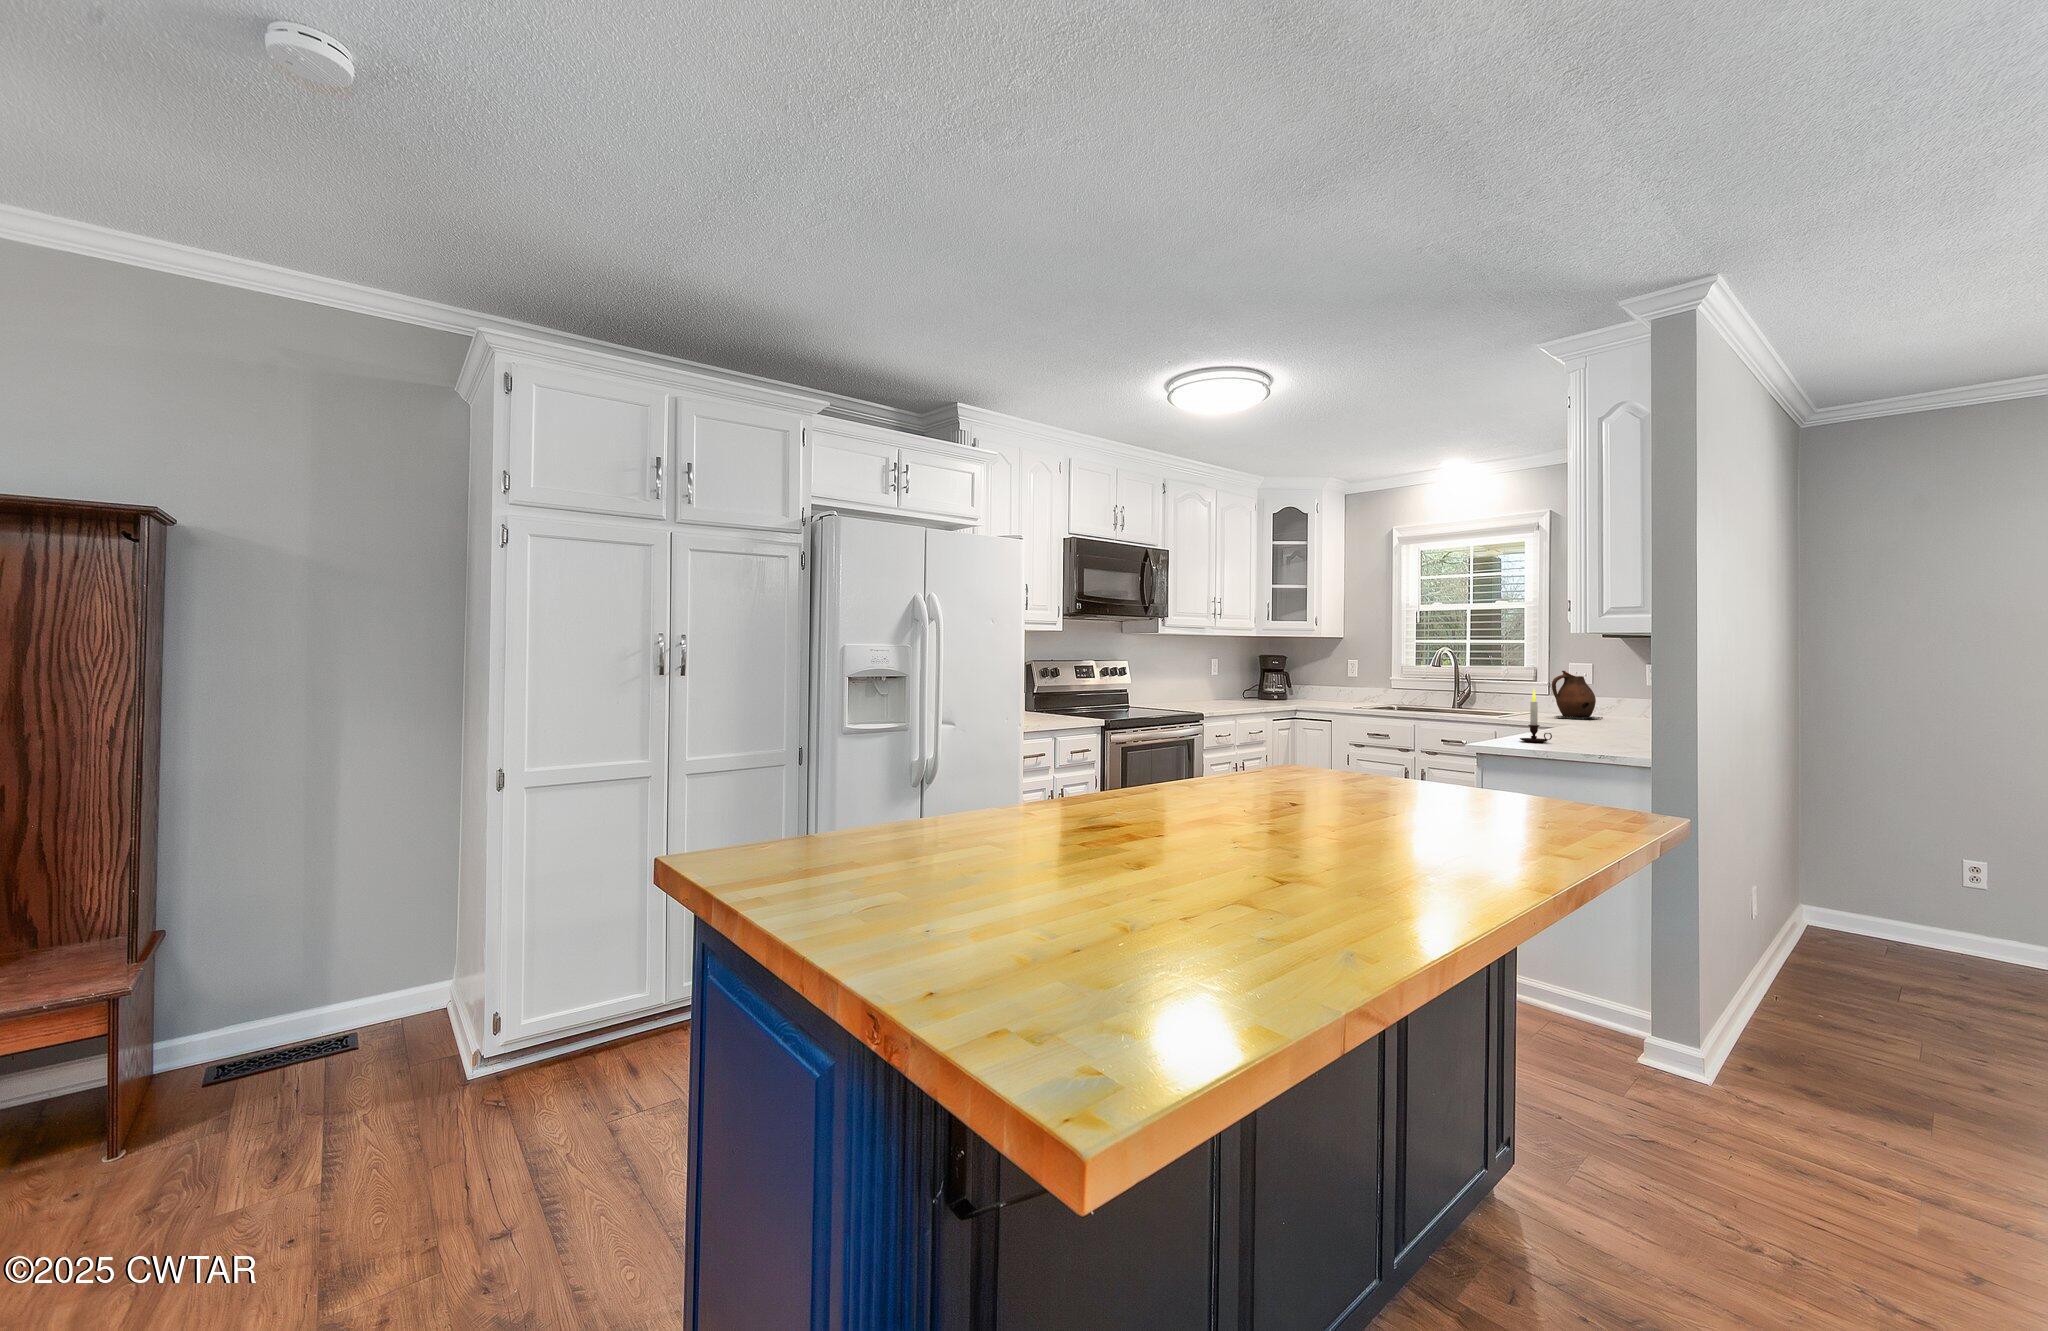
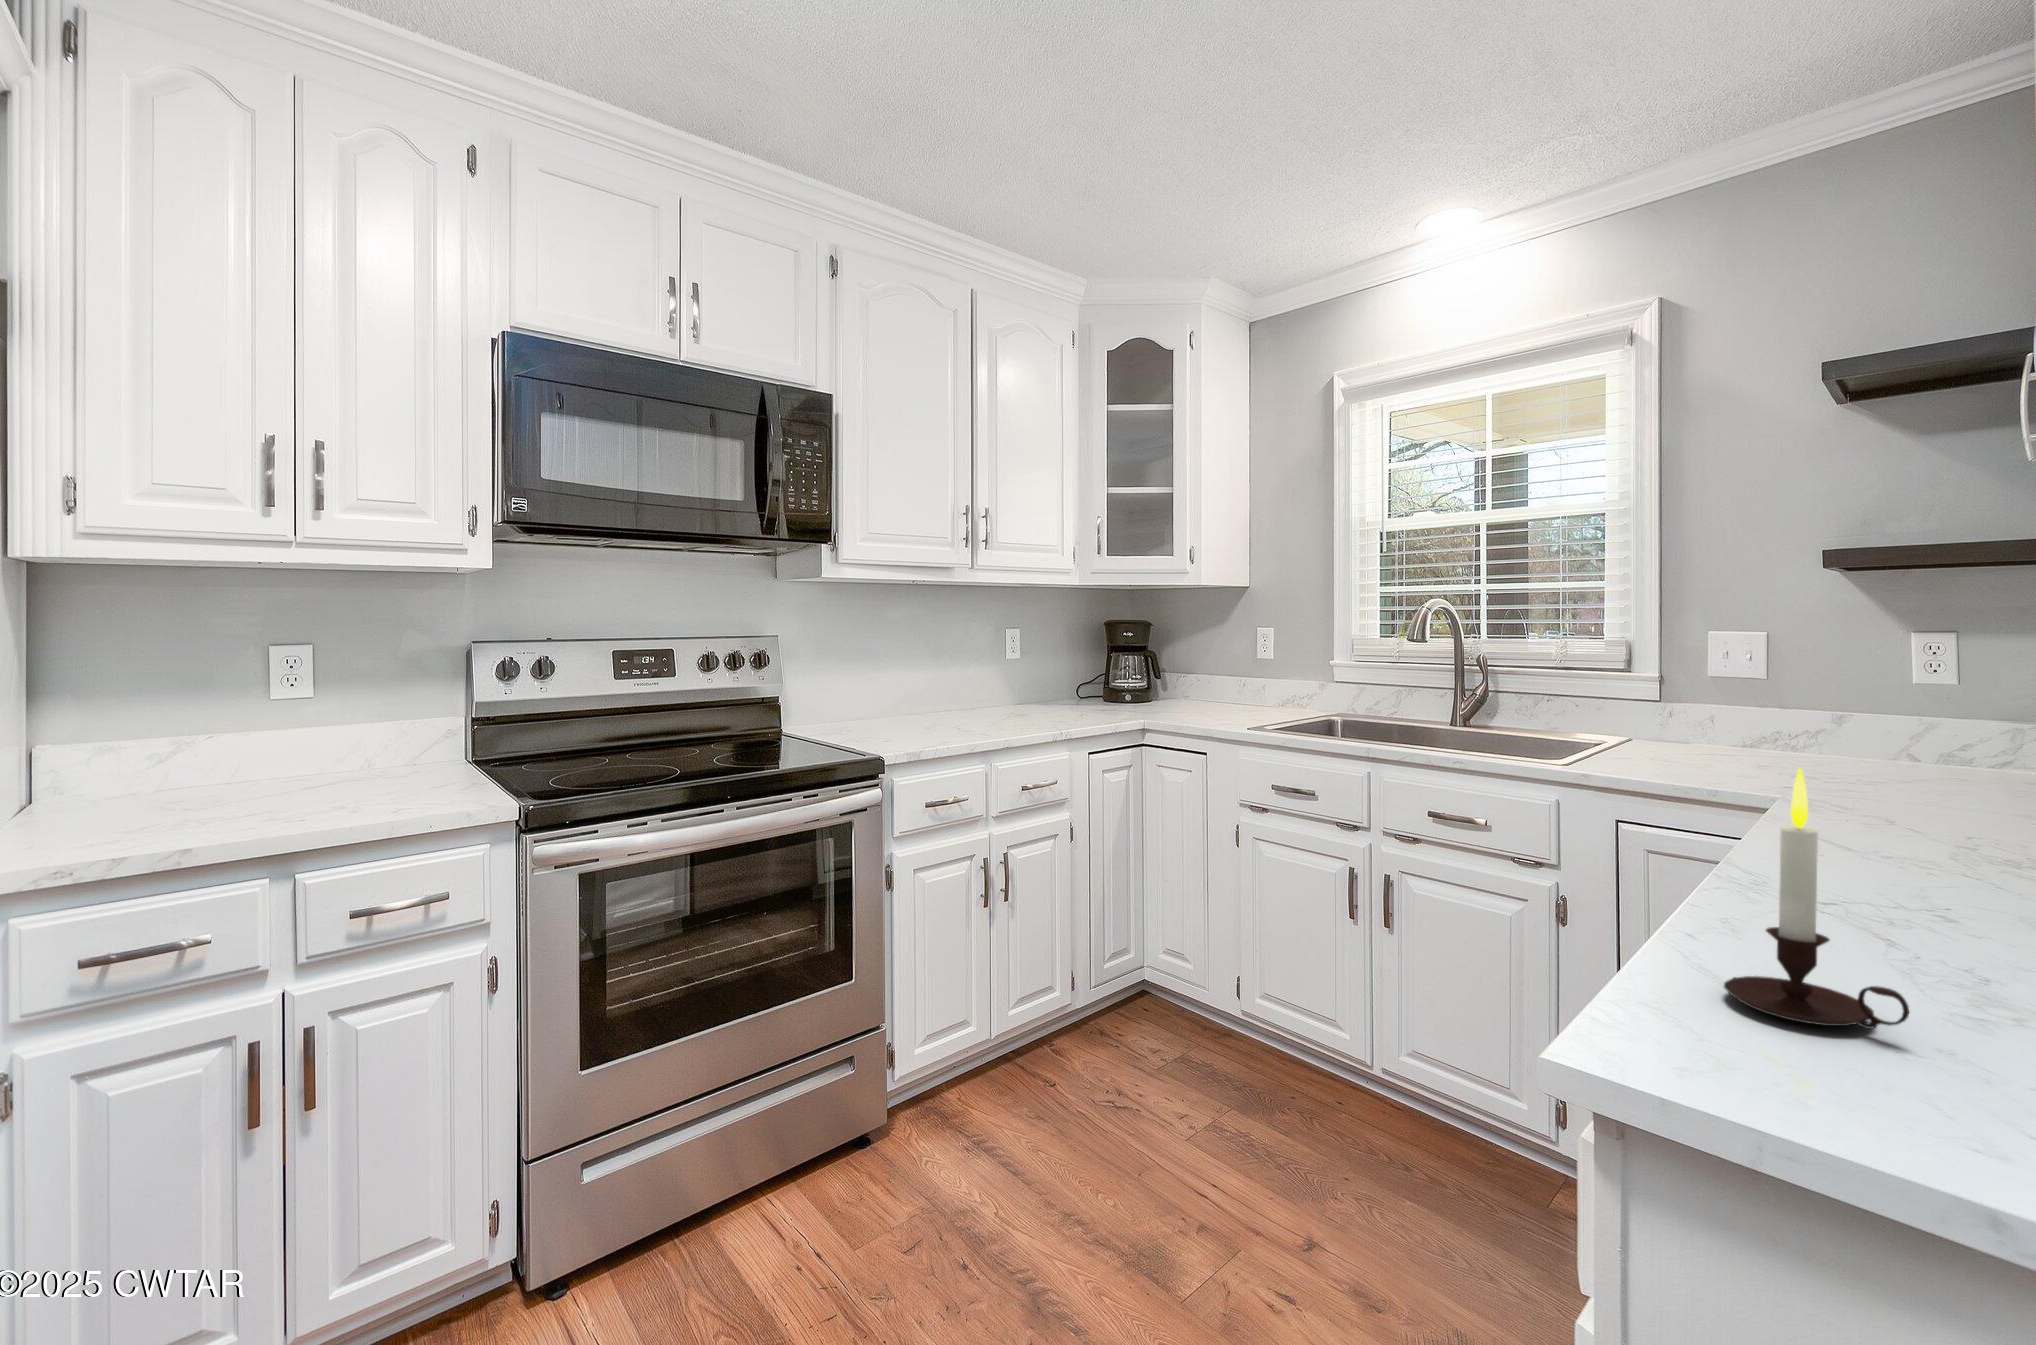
ceramic pitcher: present [1552,671,1603,719] -> none [1673,648,1793,763]

